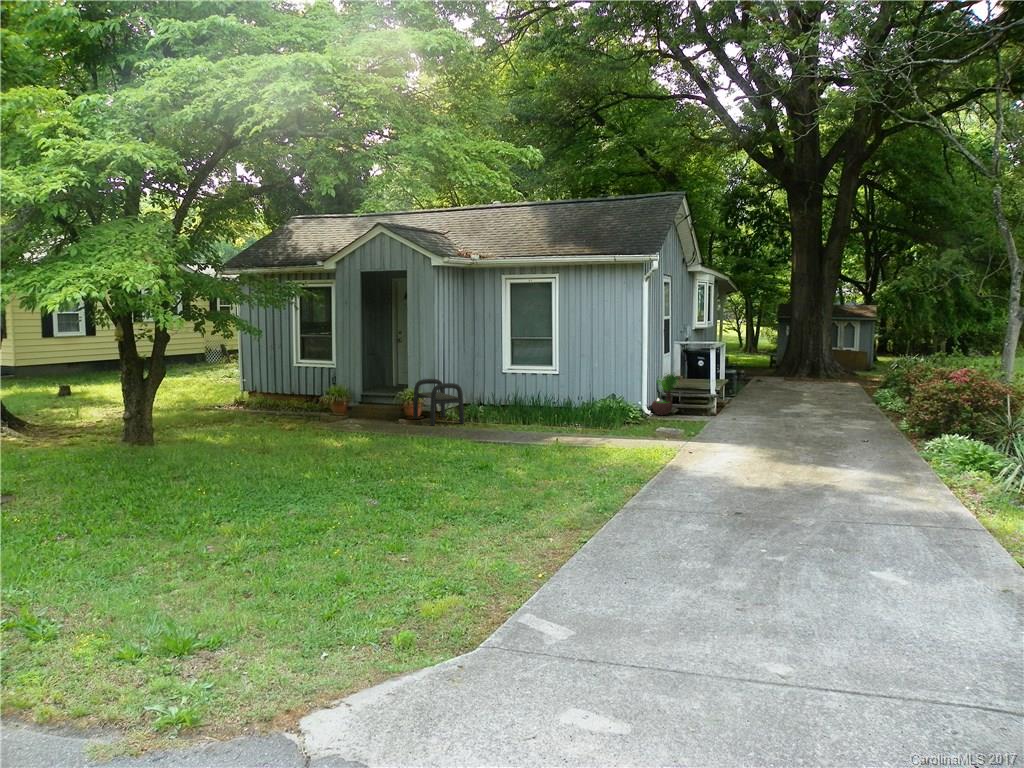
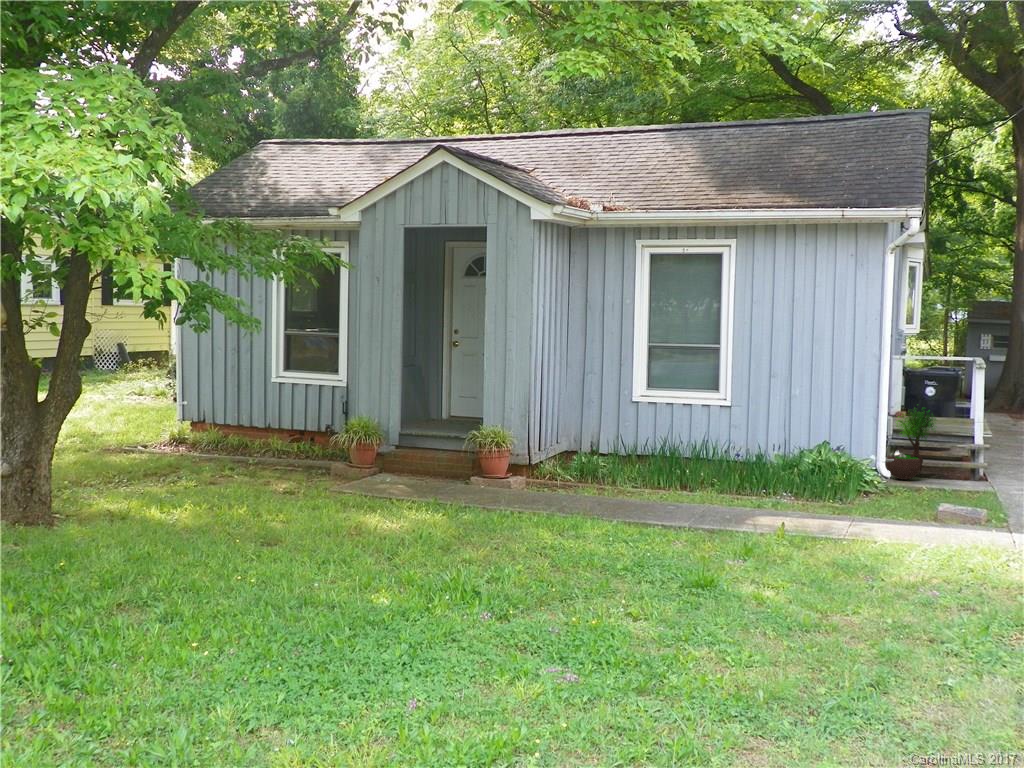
bench: present [413,379,464,426] -> none [493,410,588,492]

